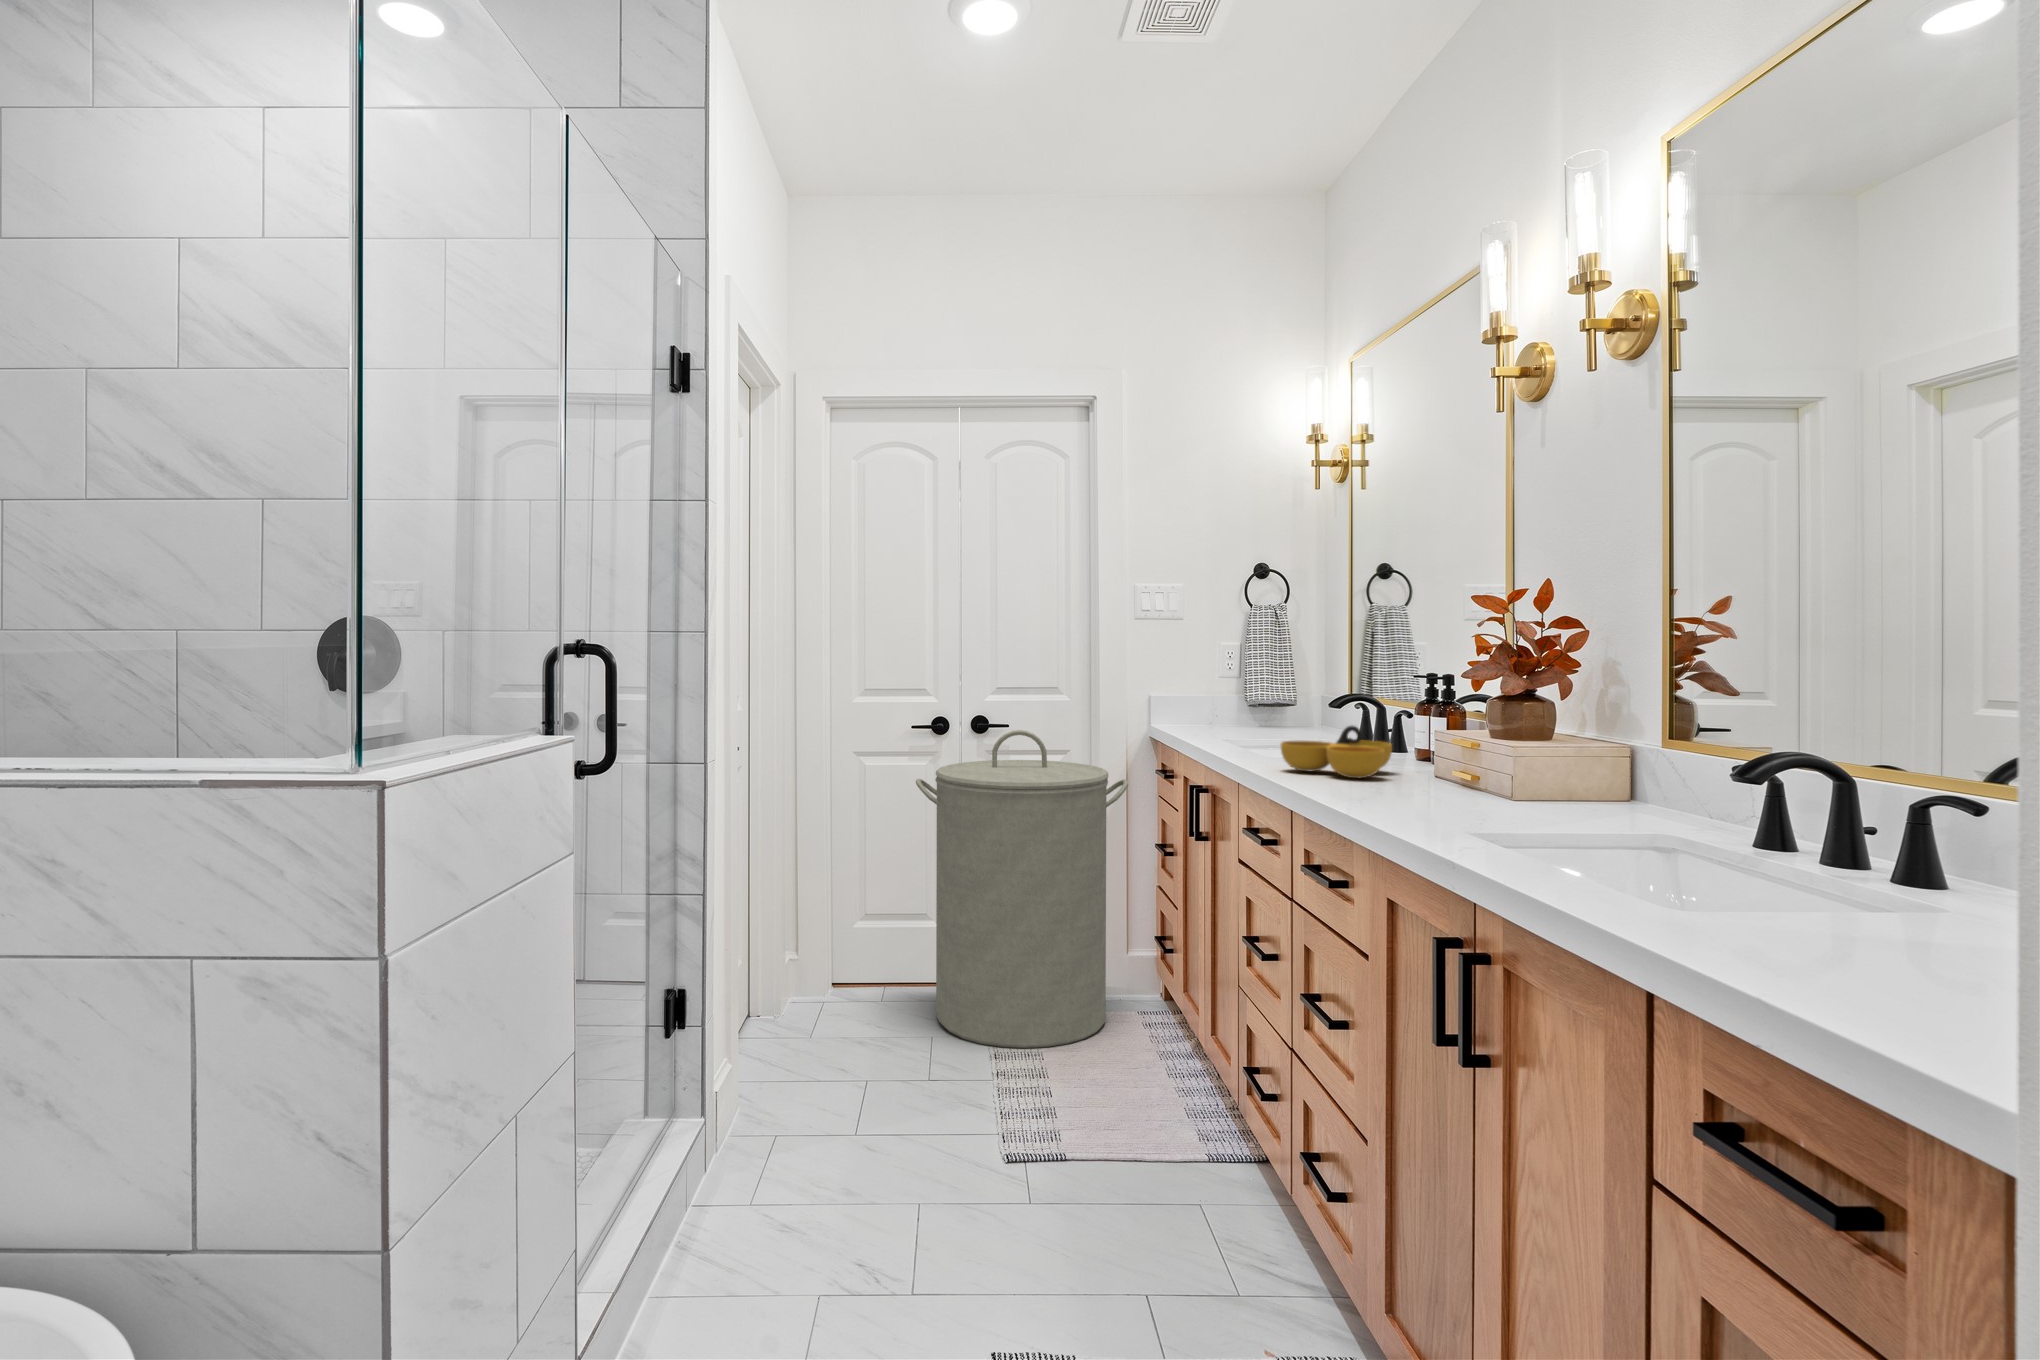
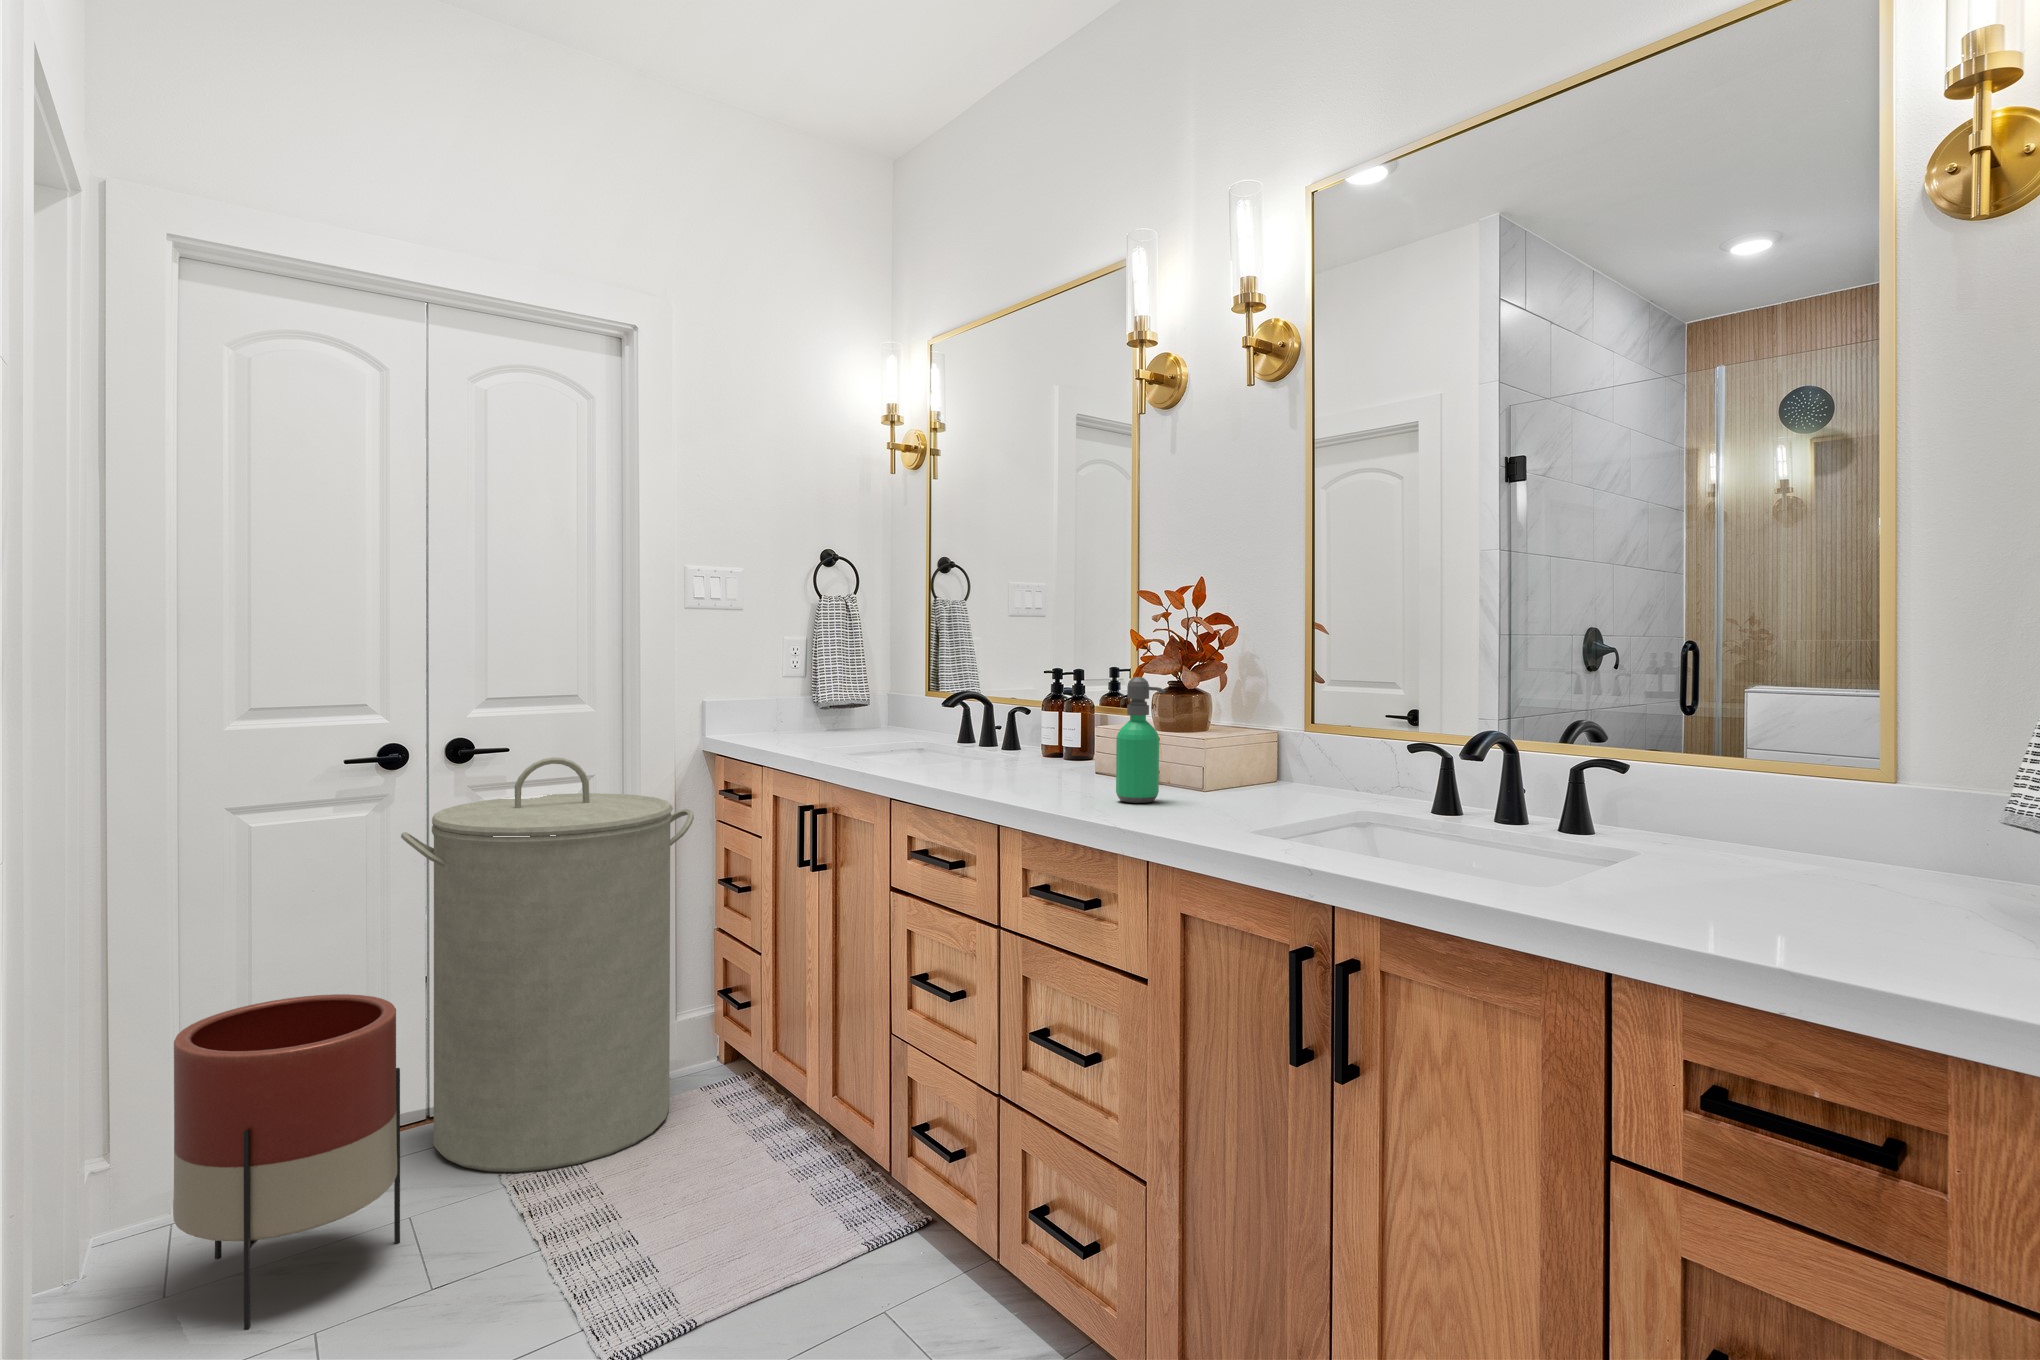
soap dispenser: none [1414,673,1461,796] -> present [1116,677,1166,803]
decorative bowl: present [1281,726,1392,778] -> none [946,733,1060,790]
planter: none [756,885,890,1101] -> present [173,994,400,1330]

